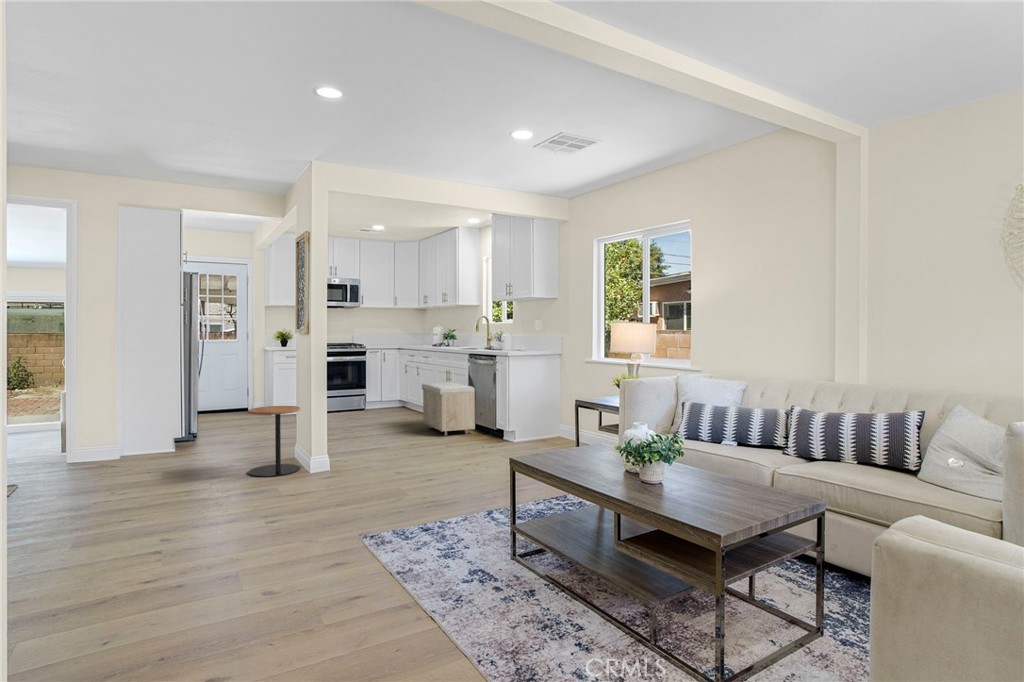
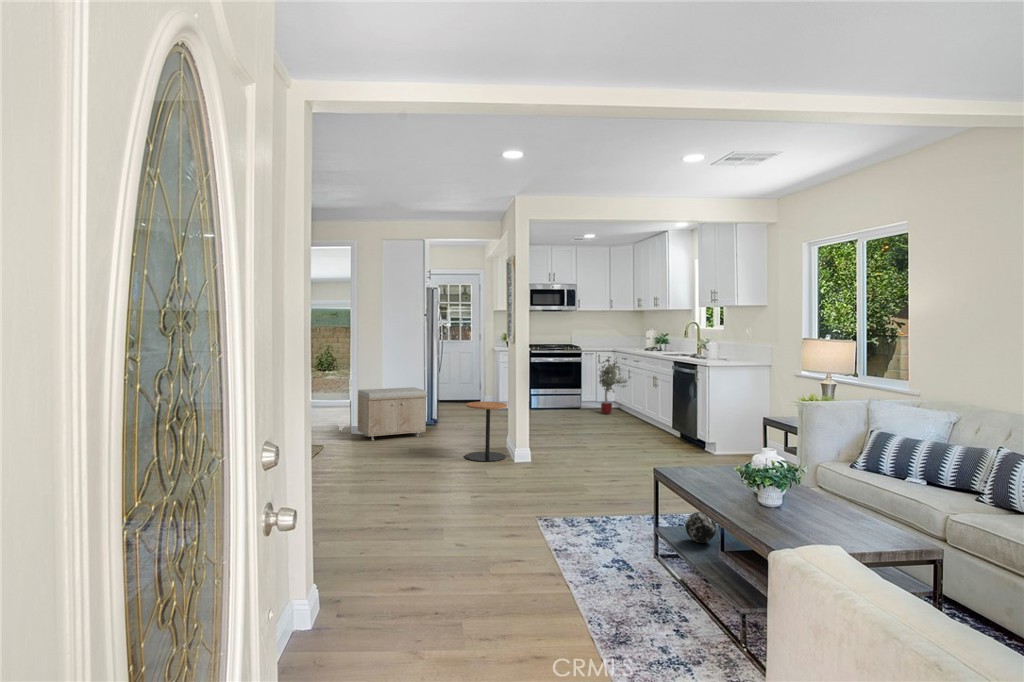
potted tree: none [384,353,418,413] -> present [599,357,627,414]
storage bench: present [422,382,475,435] -> present [357,387,427,440]
decorative orb: none [551,501,584,535] -> present [685,512,716,543]

